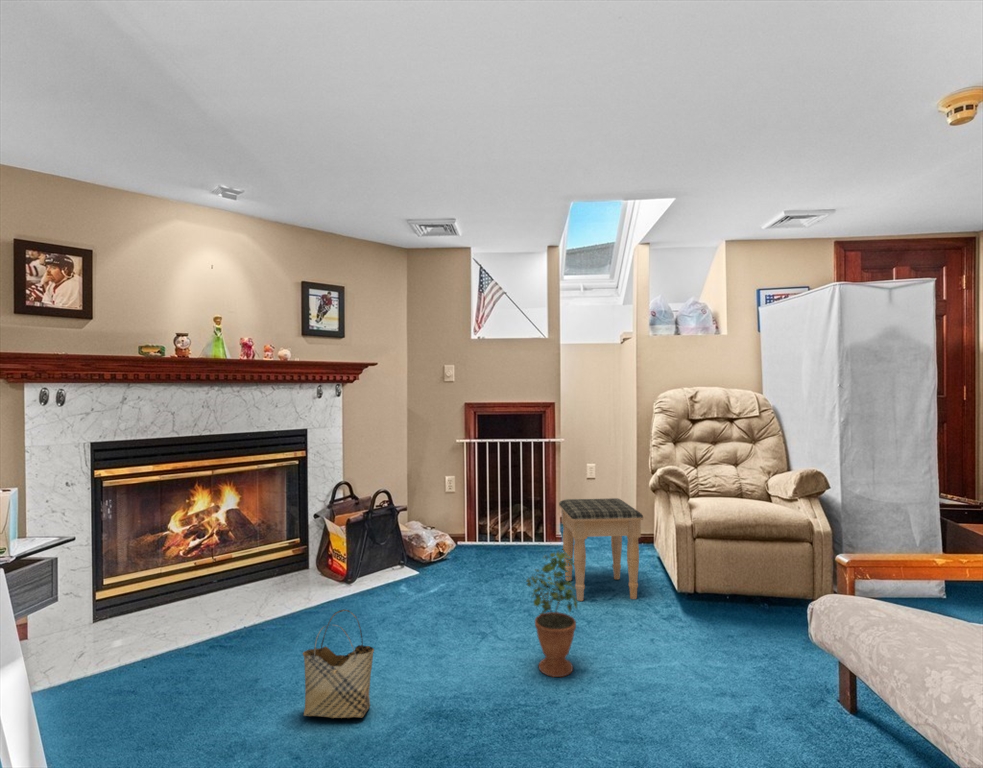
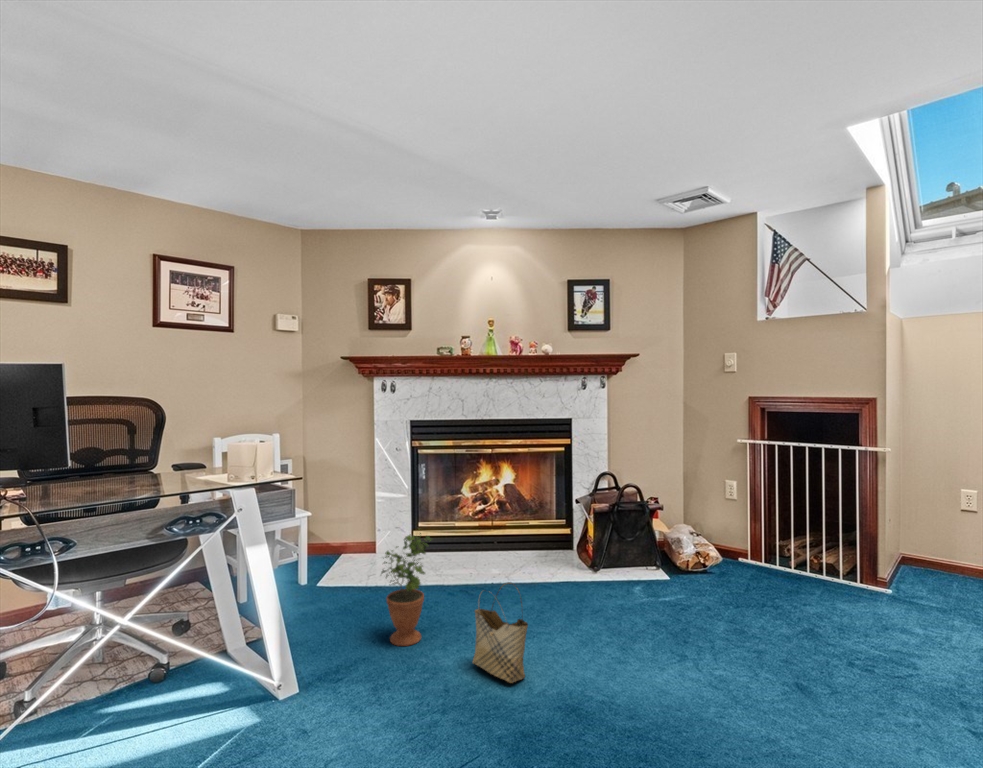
footstool: present [559,498,643,601] -> none [832,528,962,691]
potted plant: present [527,549,577,677] -> present [381,533,431,646]

